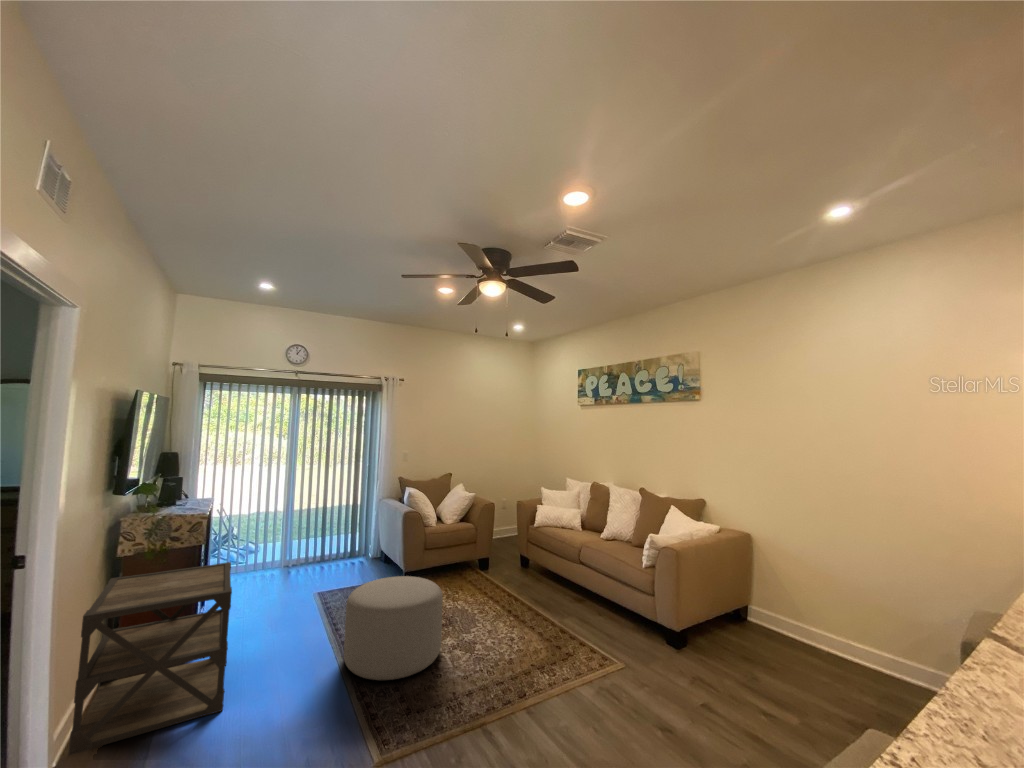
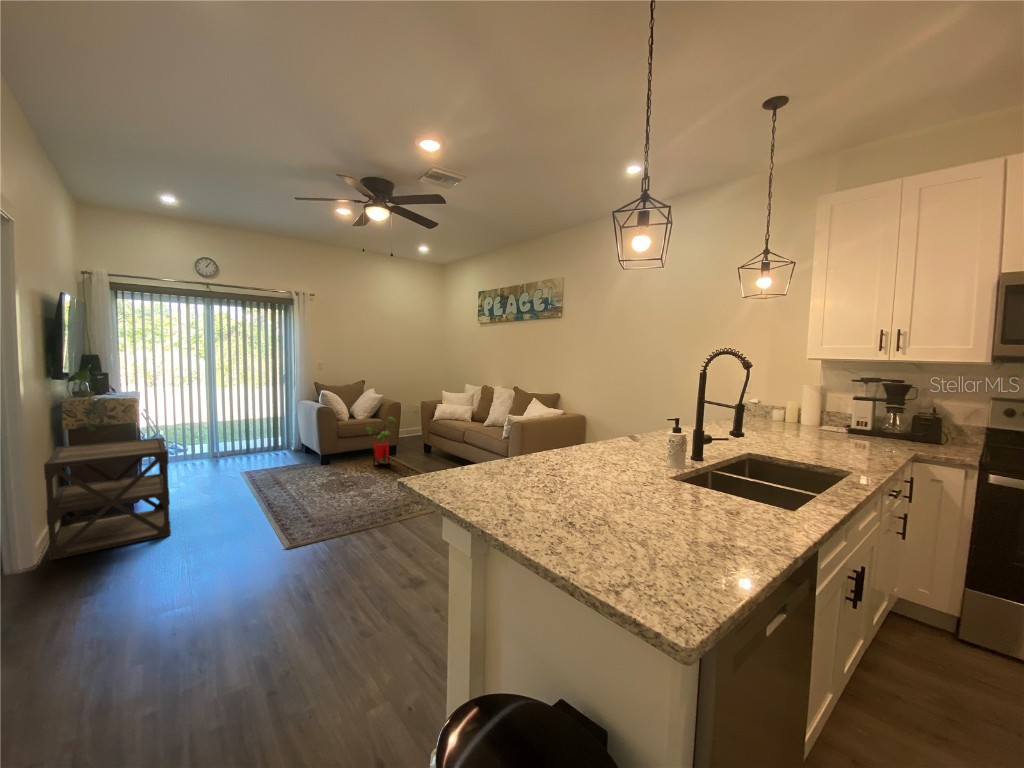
house plant: none [456,523,493,587] -> present [366,417,396,465]
ottoman: present [344,576,443,680] -> none [267,450,346,516]

